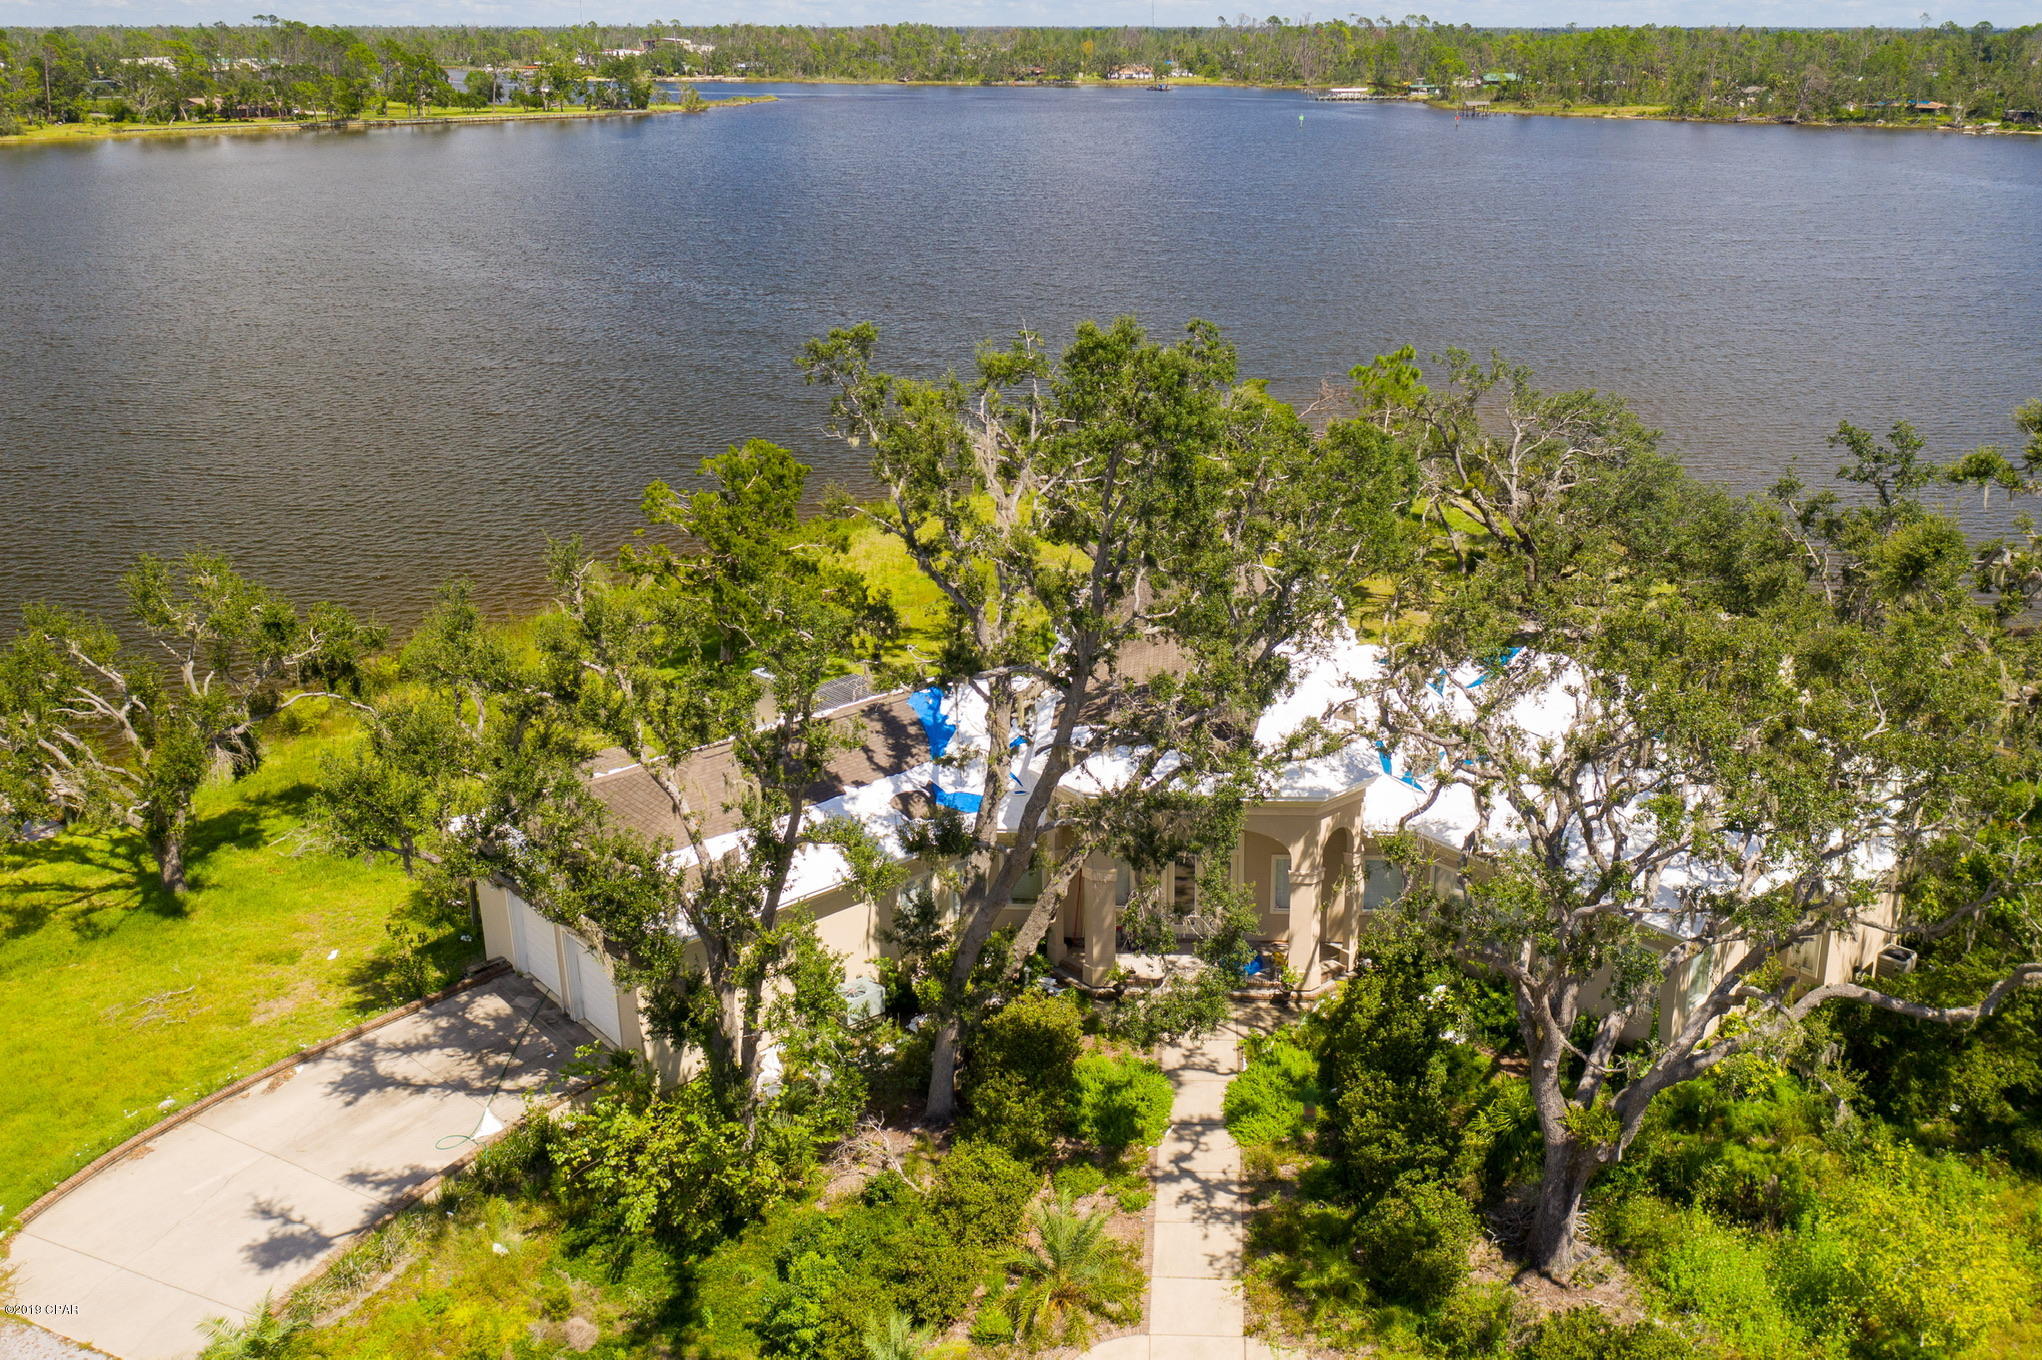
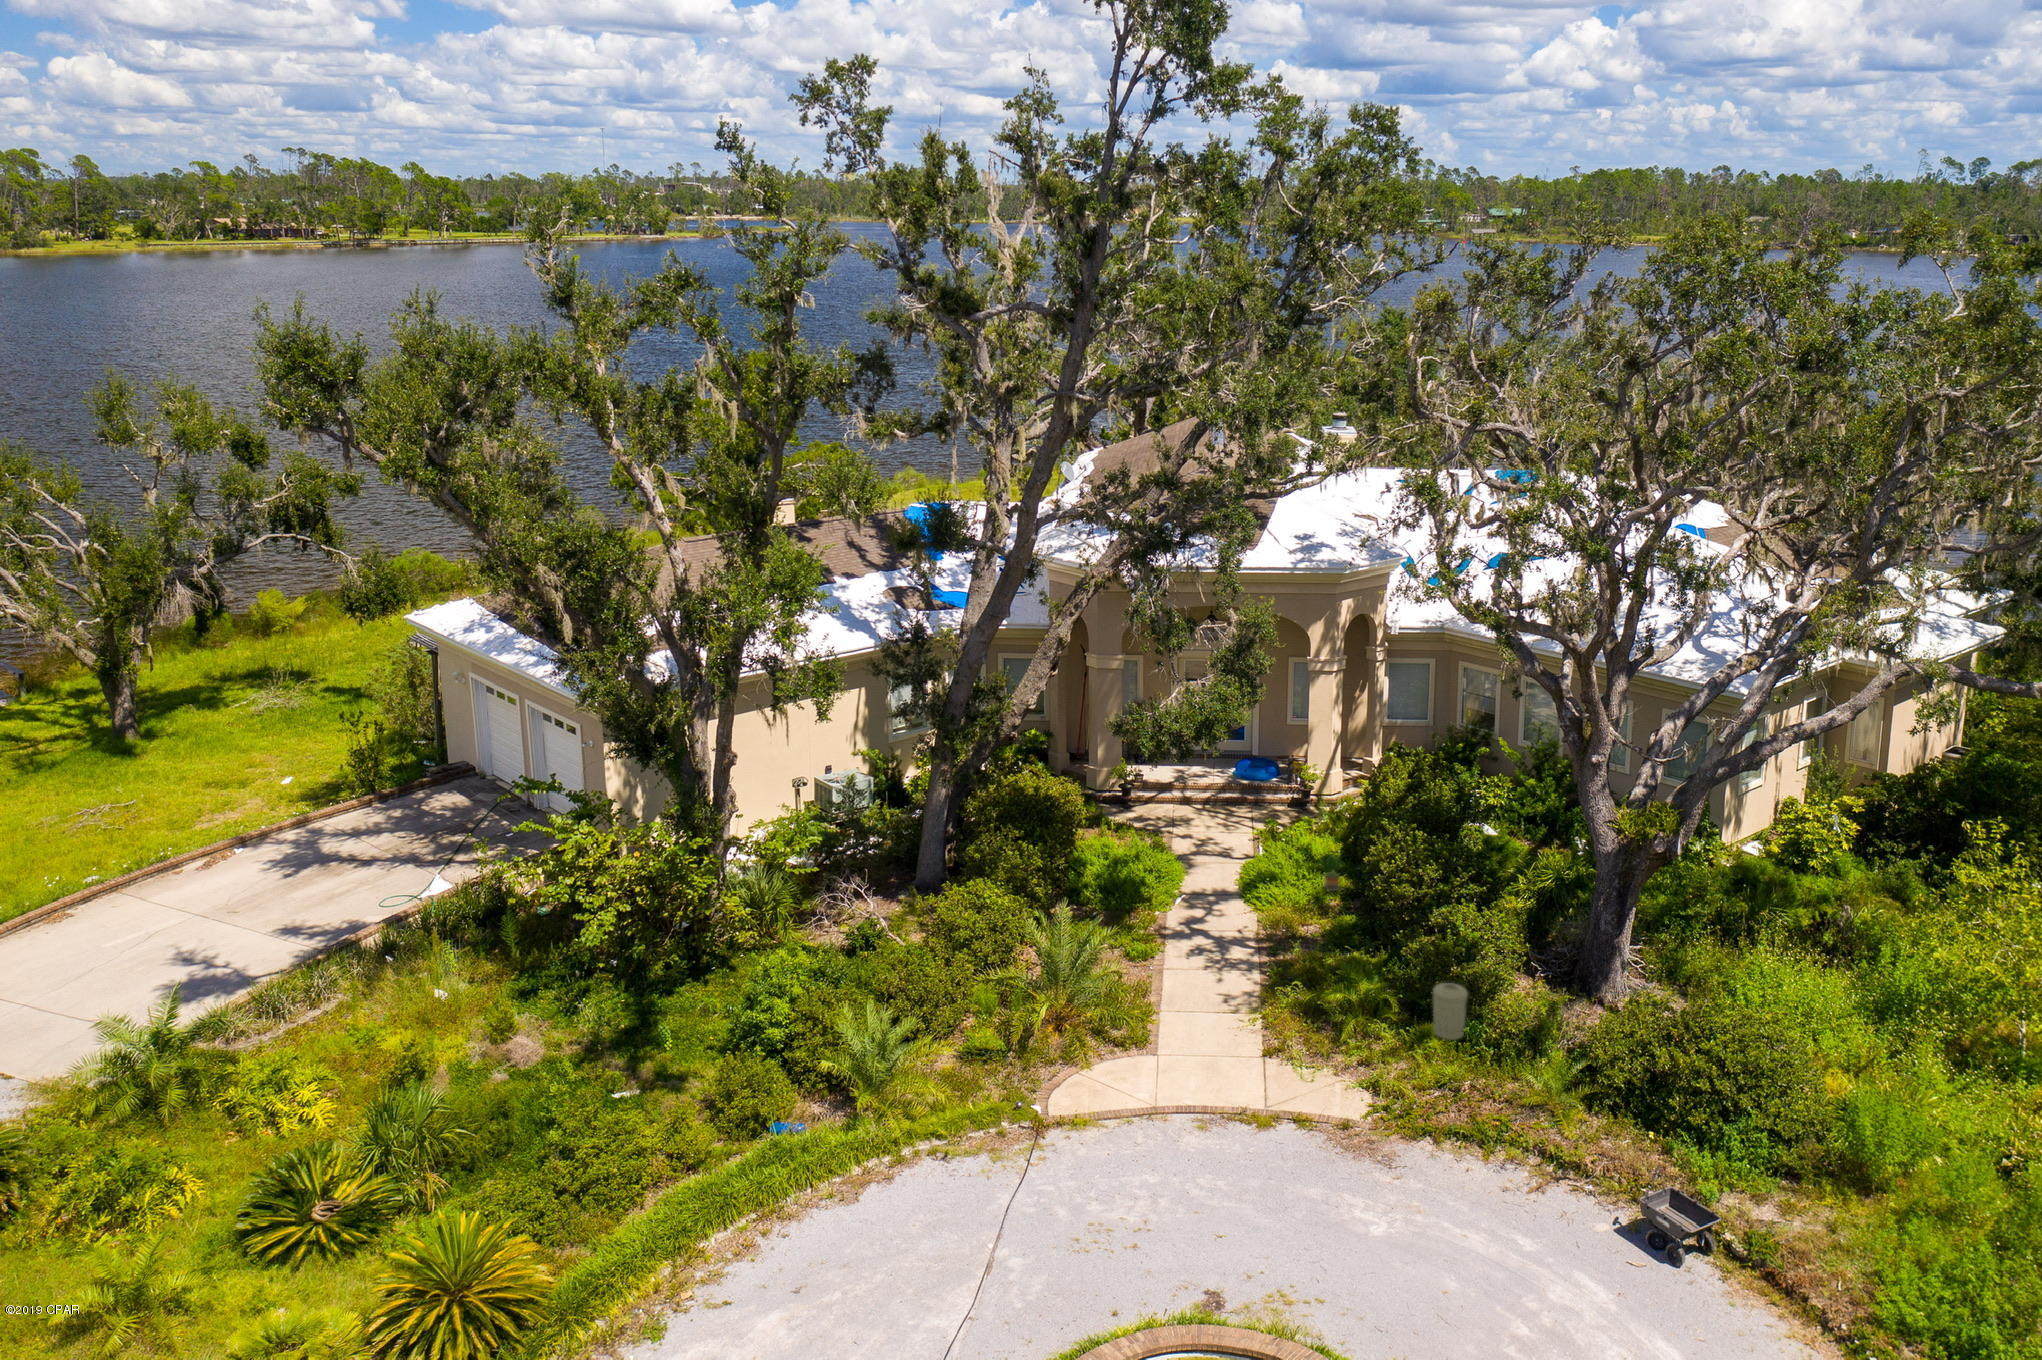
trash can: none [1393,1262,1426,1316] -> present [1432,983,1468,1040]

